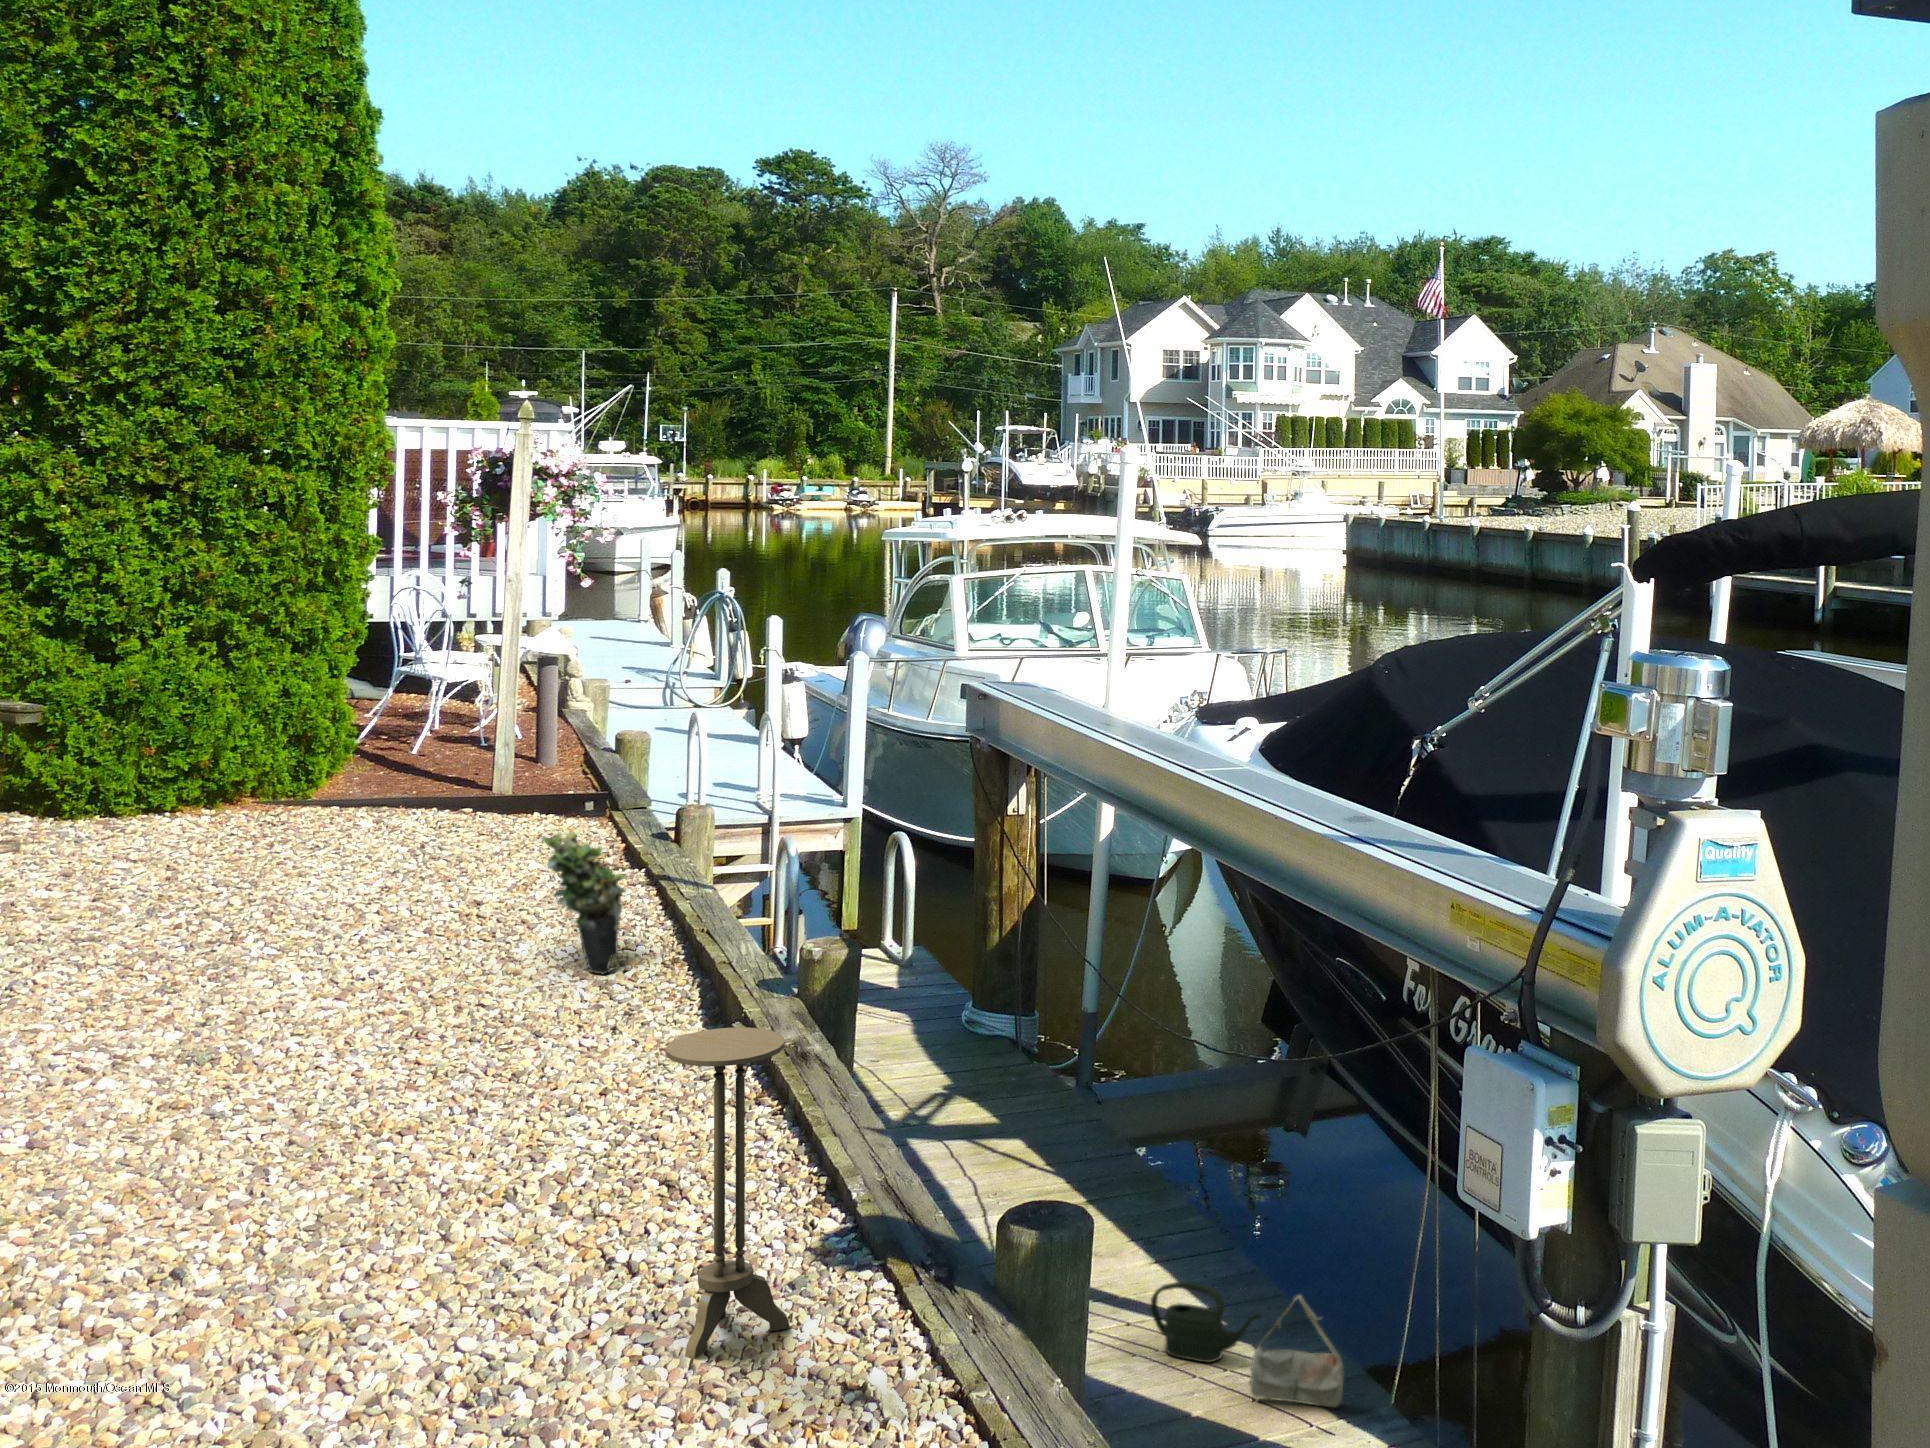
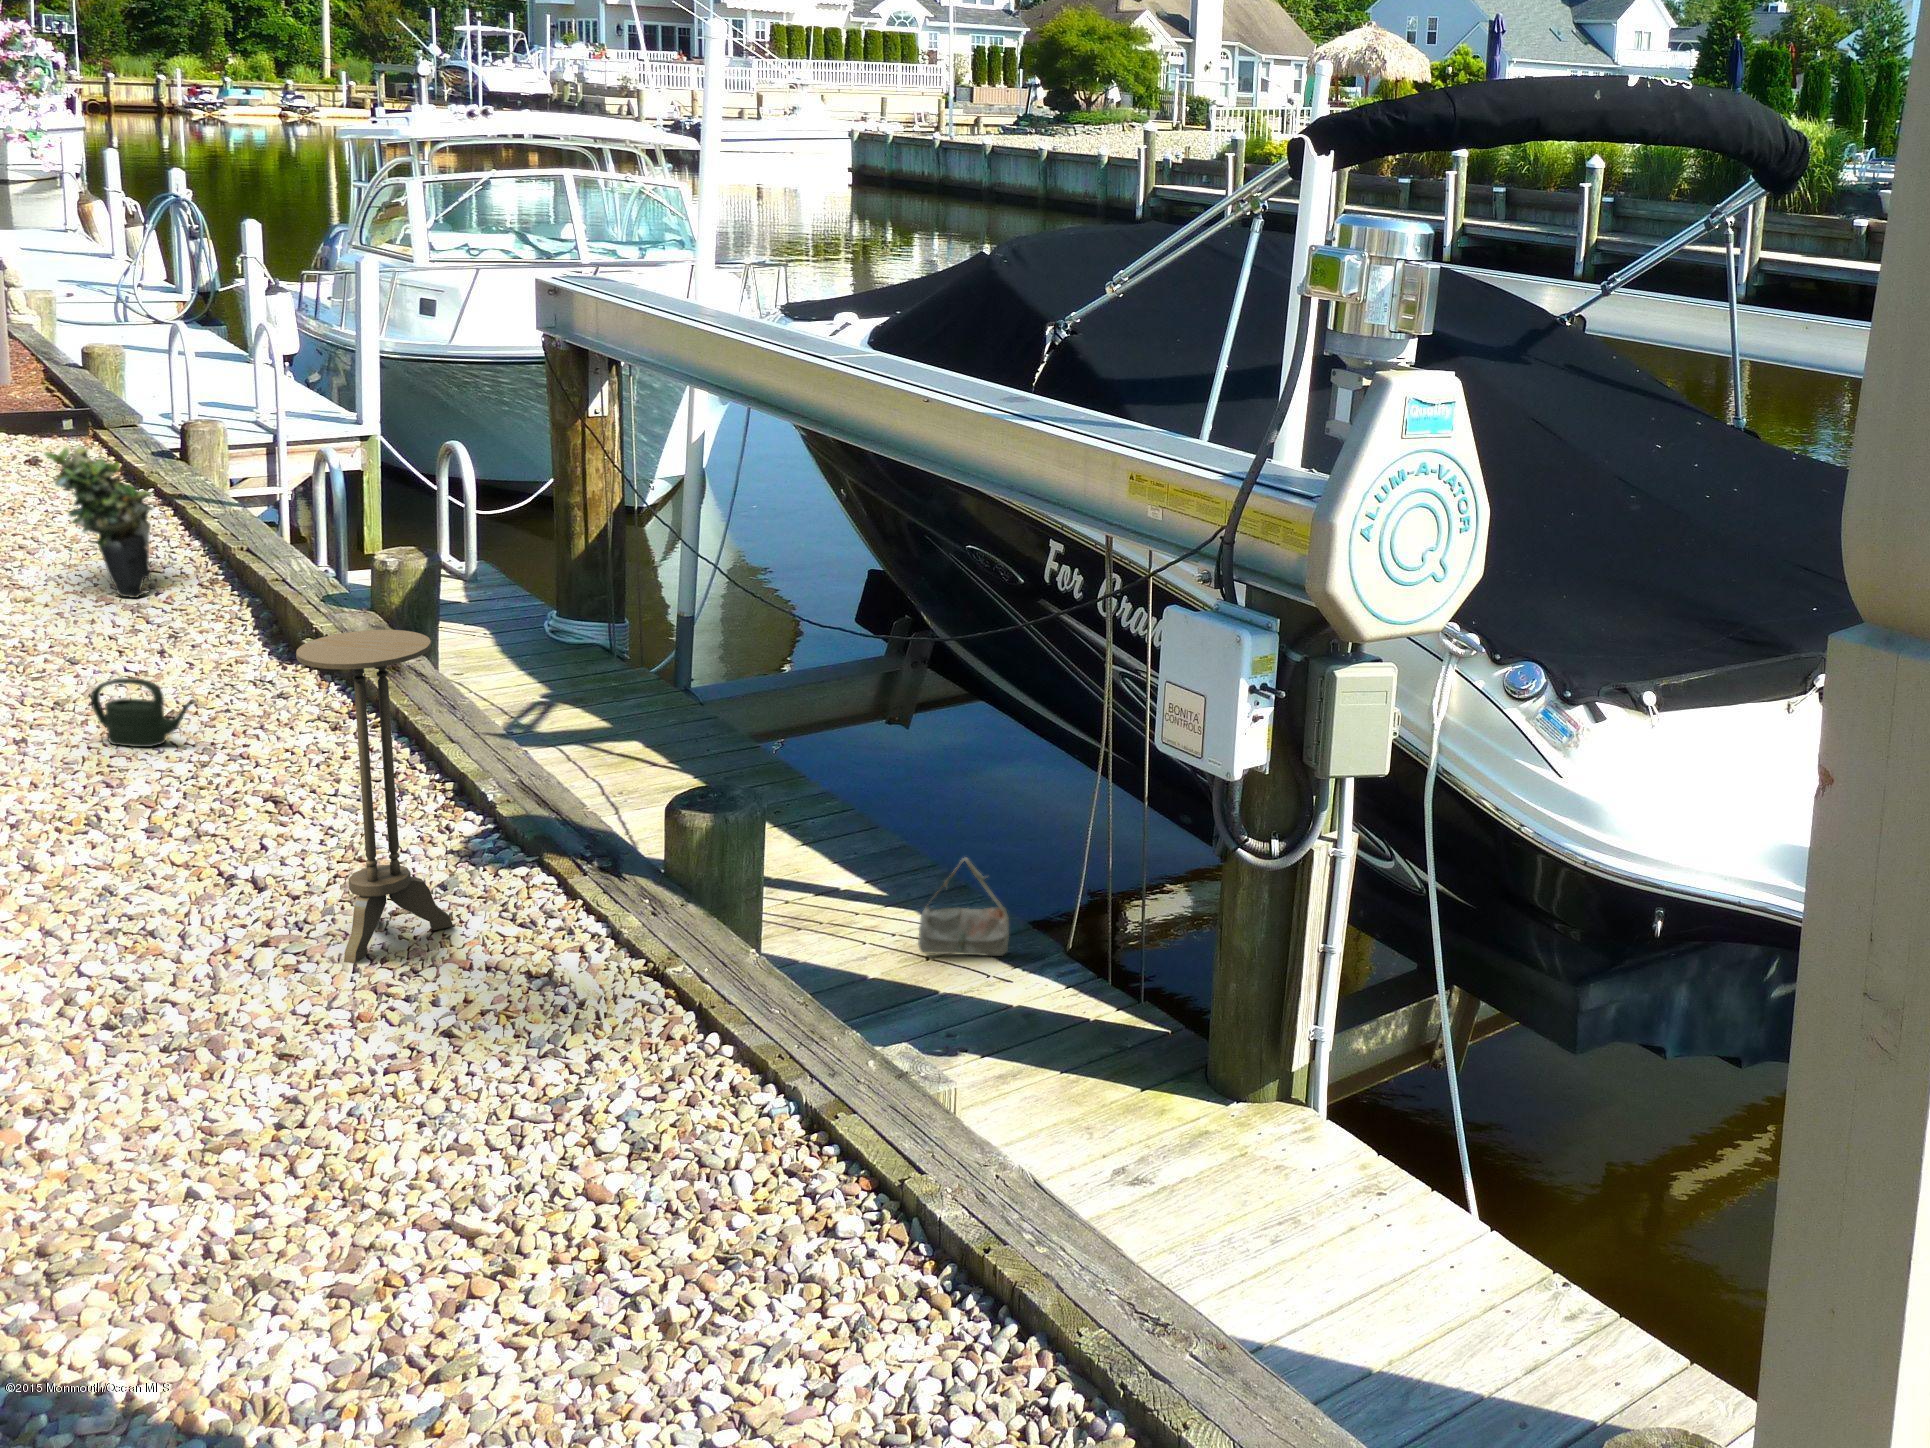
watering can: present [1151,1282,1261,1362] -> present [91,678,197,747]

